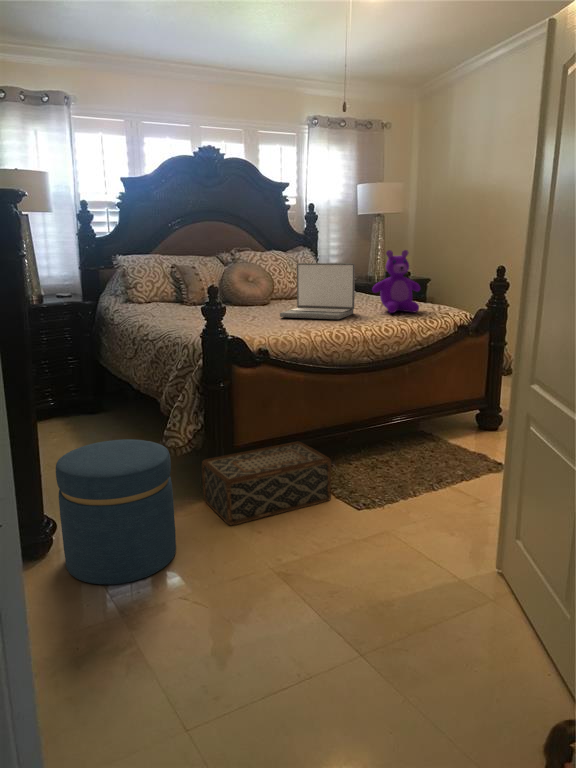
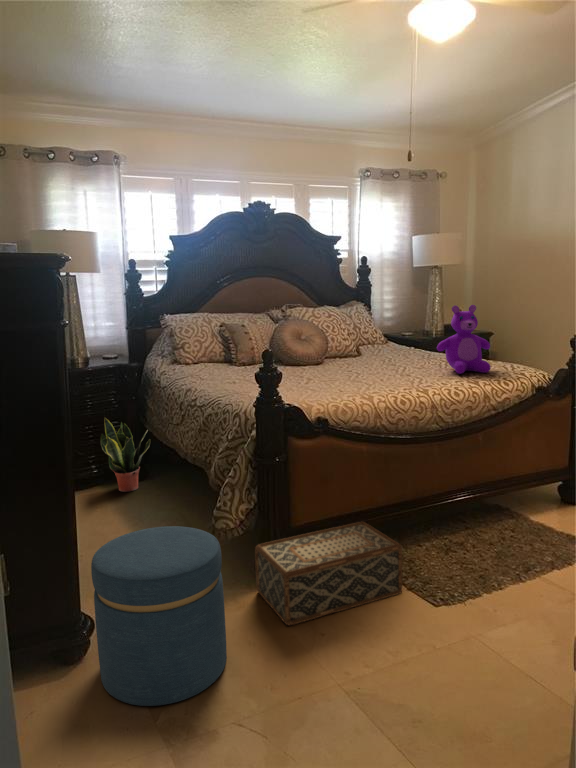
laptop: present [280,263,355,319] -> none [337,320,418,382]
potted plant: none [56,353,104,424] -> present [101,418,150,492]

